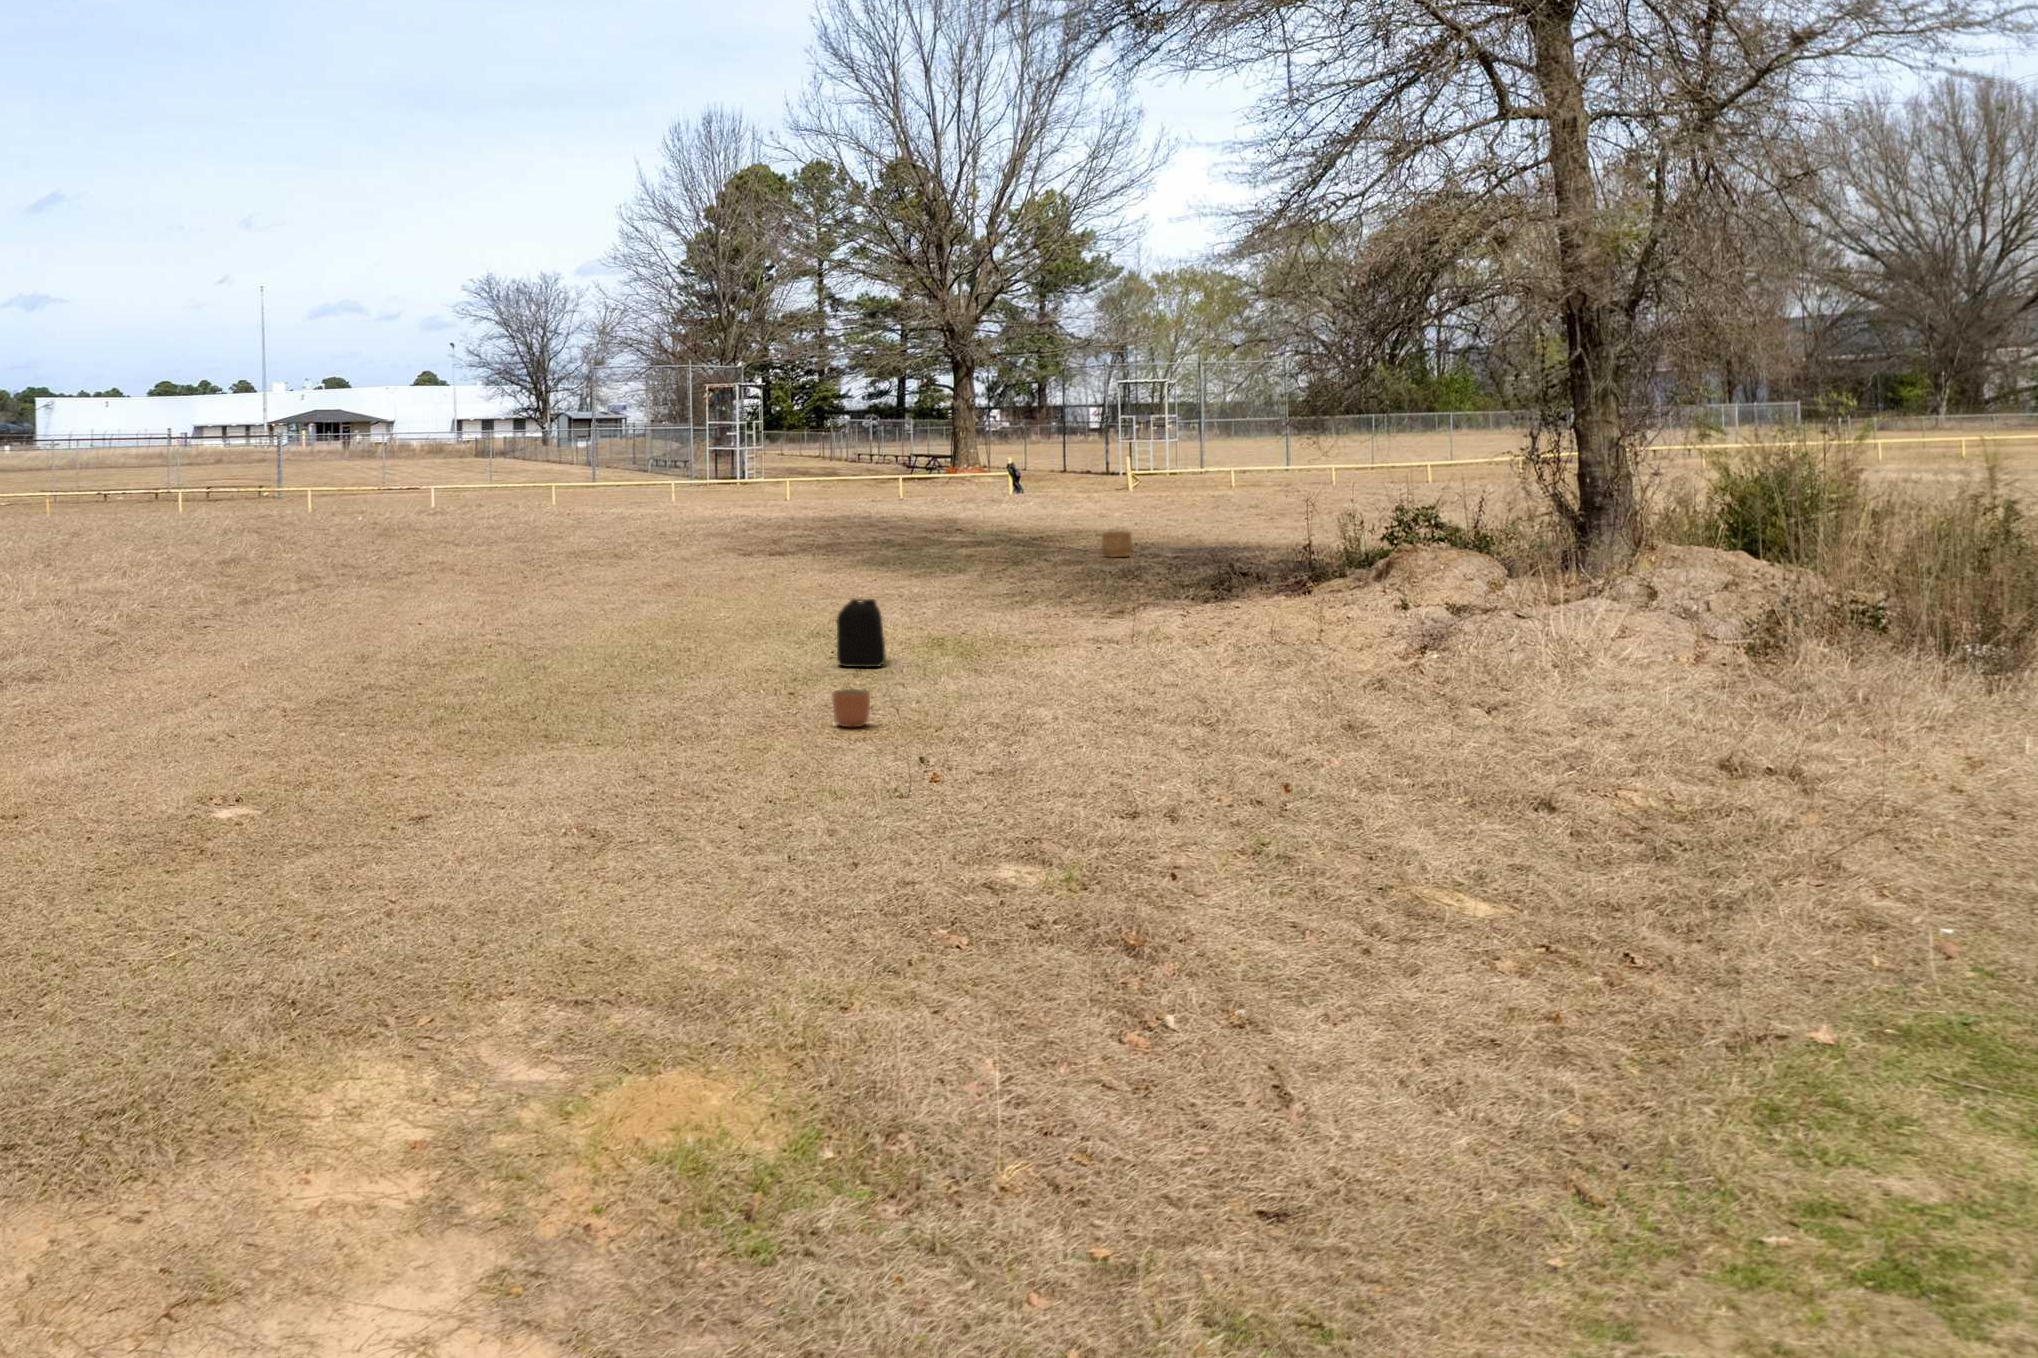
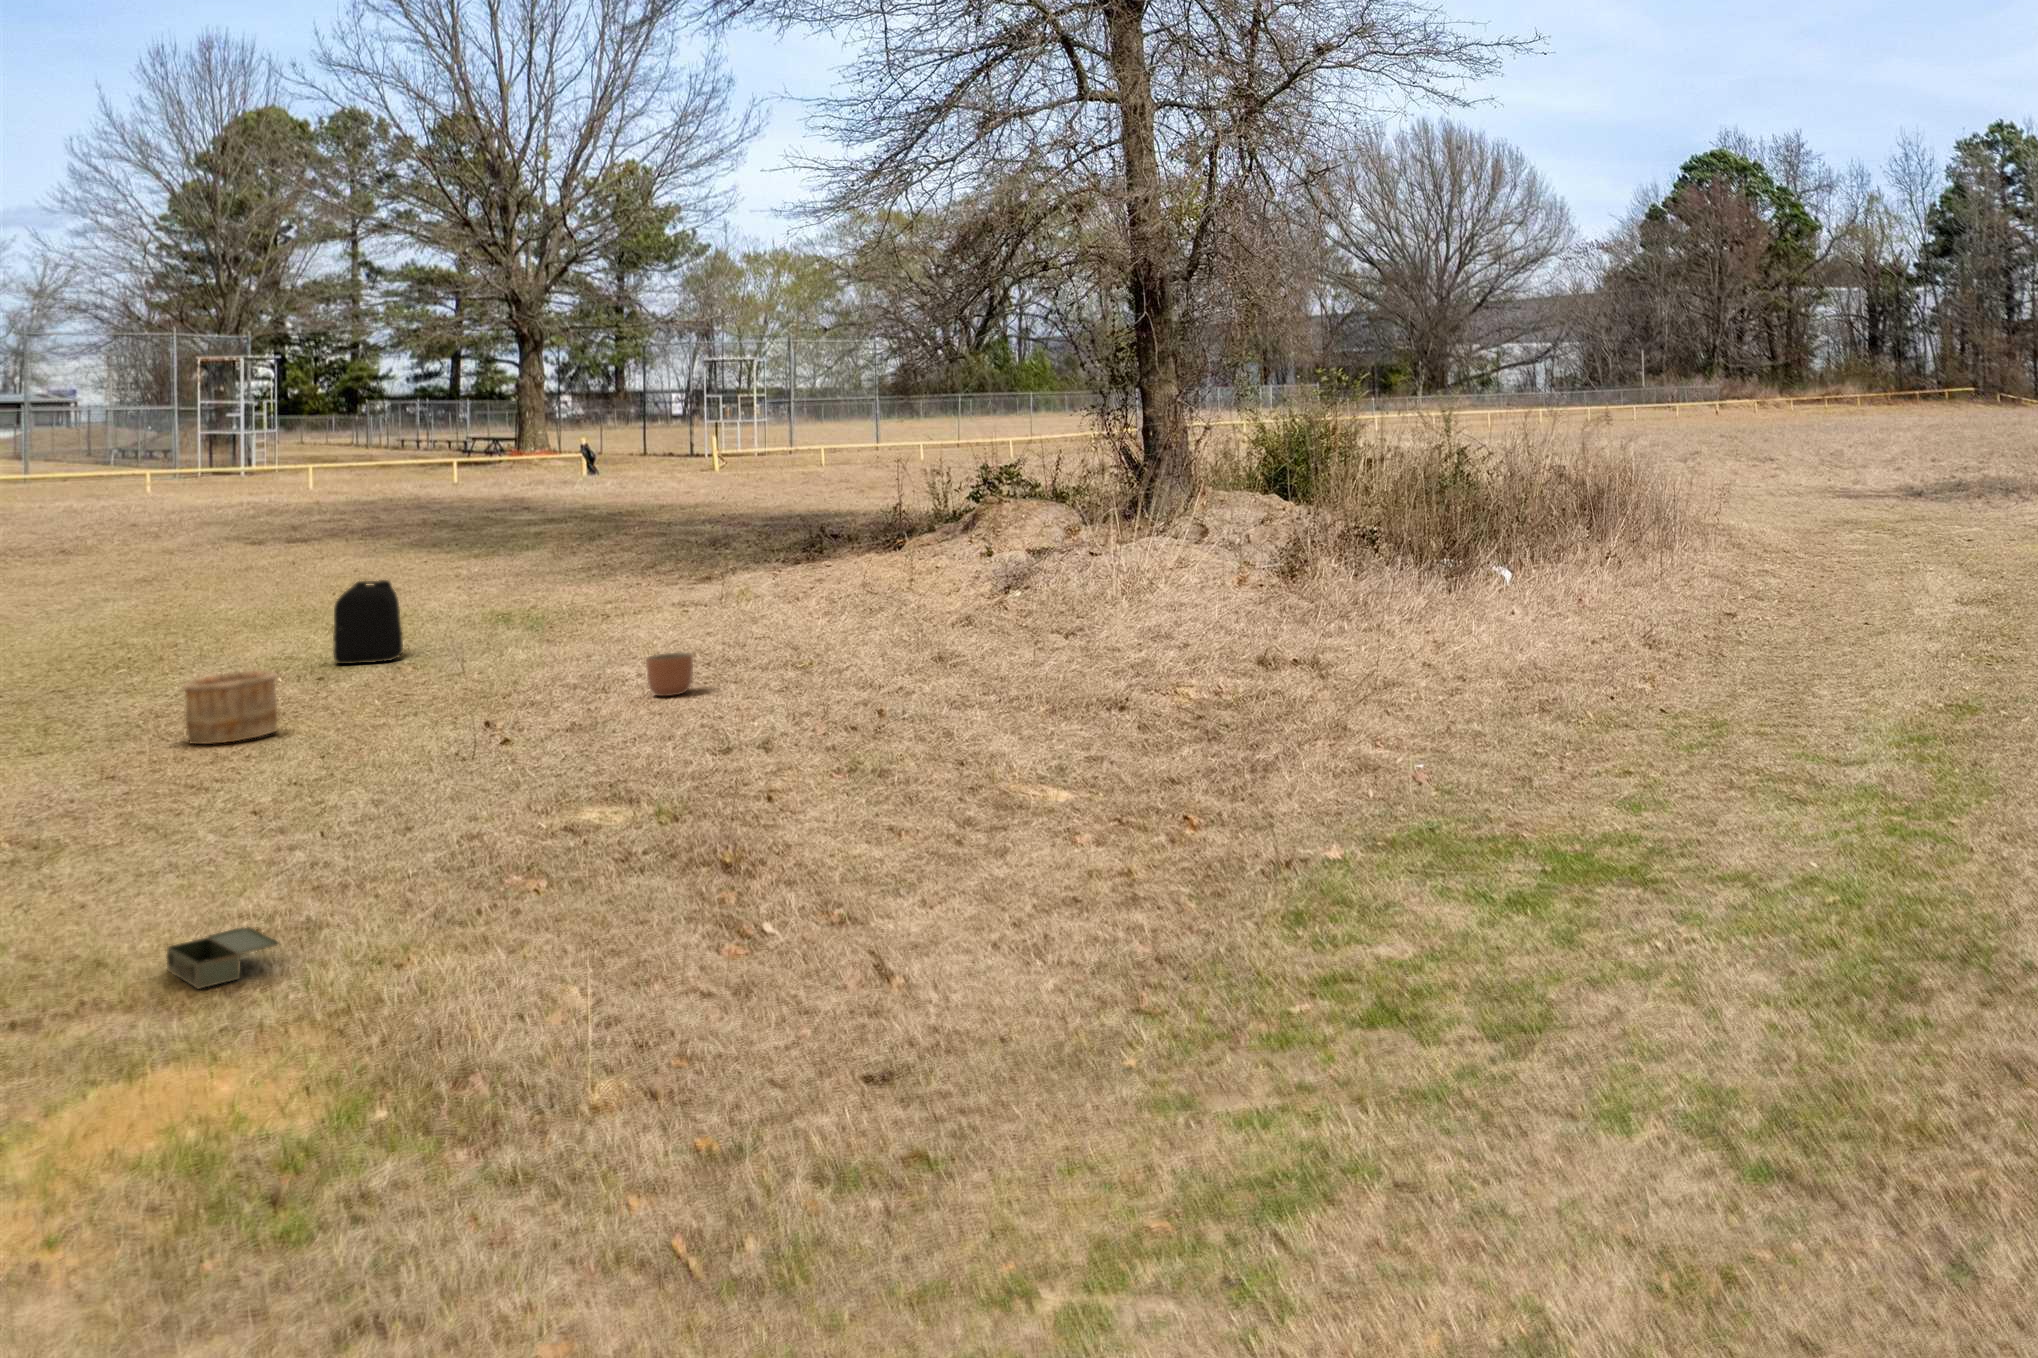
wooden bucket: present [1101,531,1133,558] -> present [182,670,277,744]
planter: present [832,689,870,727] -> present [646,652,693,696]
toolbox: none [765,867,834,907] -> present [166,928,278,989]

